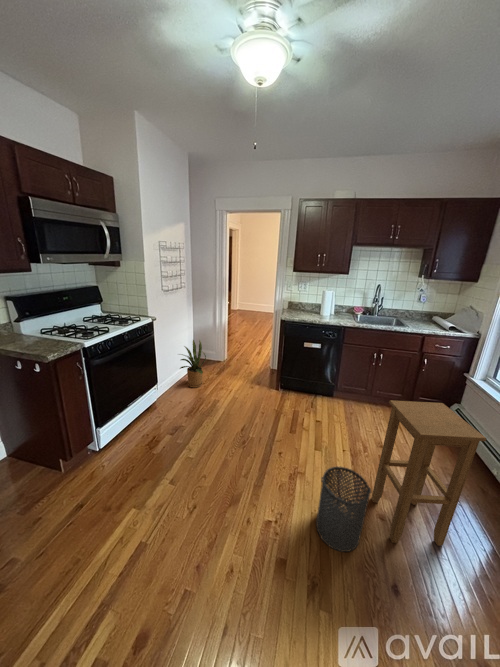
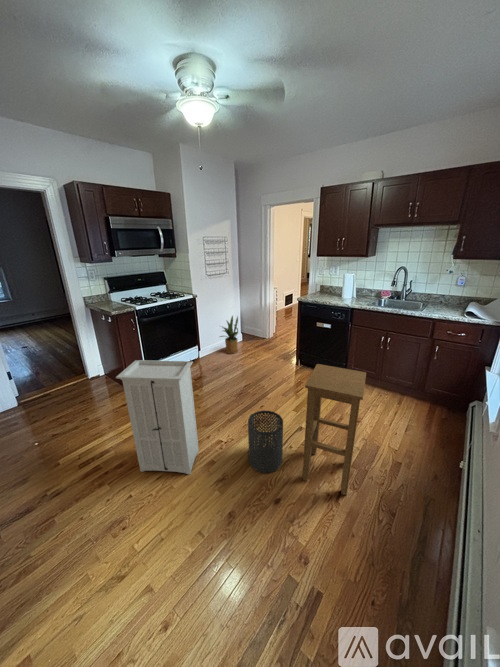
storage cabinet: none [171,426,287,632] -> present [116,359,199,475]

